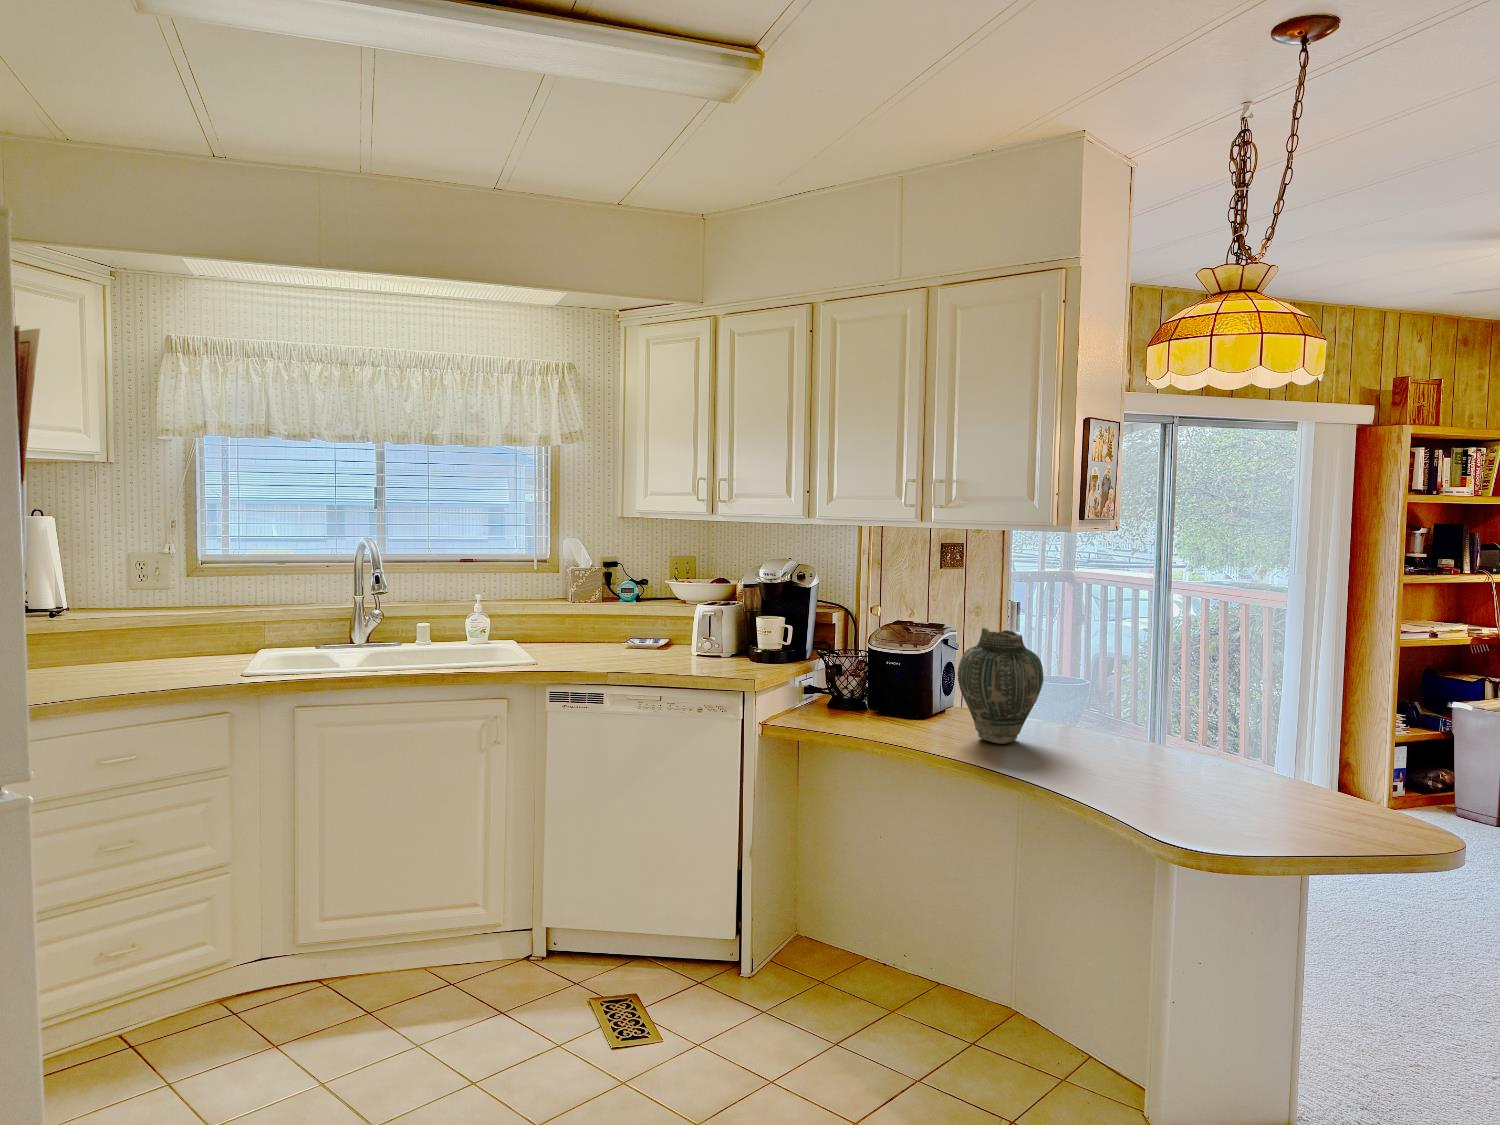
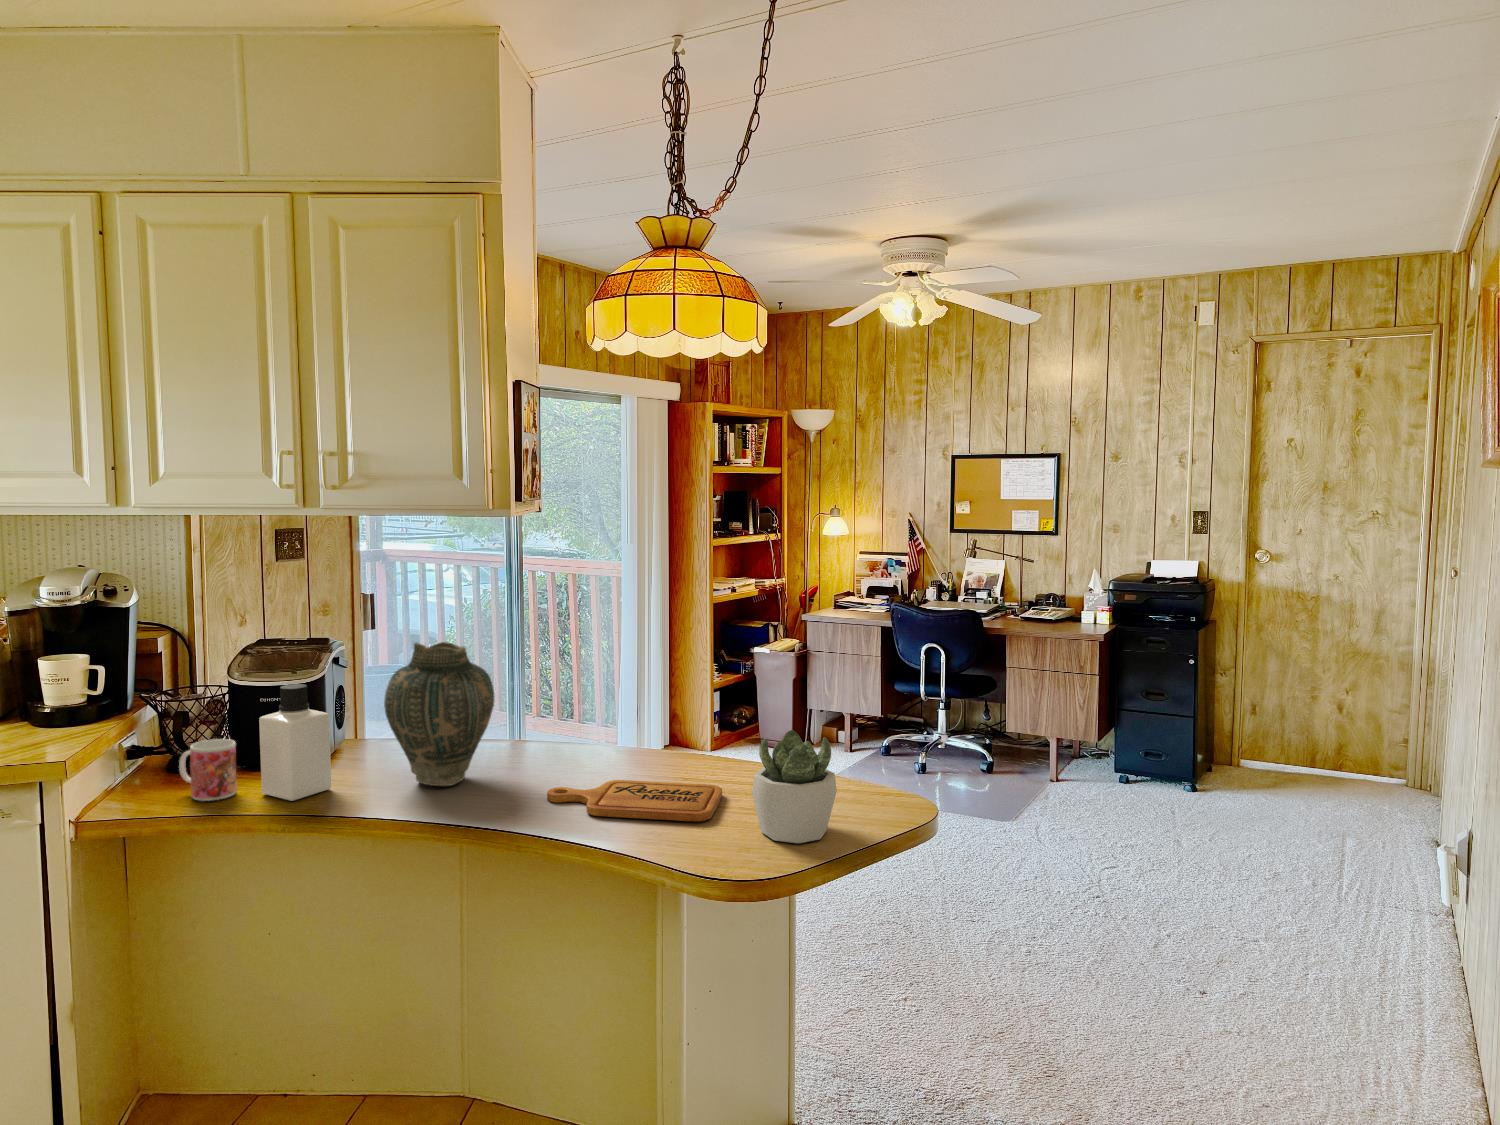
bottle: none [873,650,920,733] -> present [259,684,331,801]
mug: none [827,683,860,724] -> present [179,739,237,801]
succulent plant: none [1234,735,1322,839] -> present [752,730,837,844]
cutting board: none [1071,758,1229,804] -> present [547,780,722,821]

